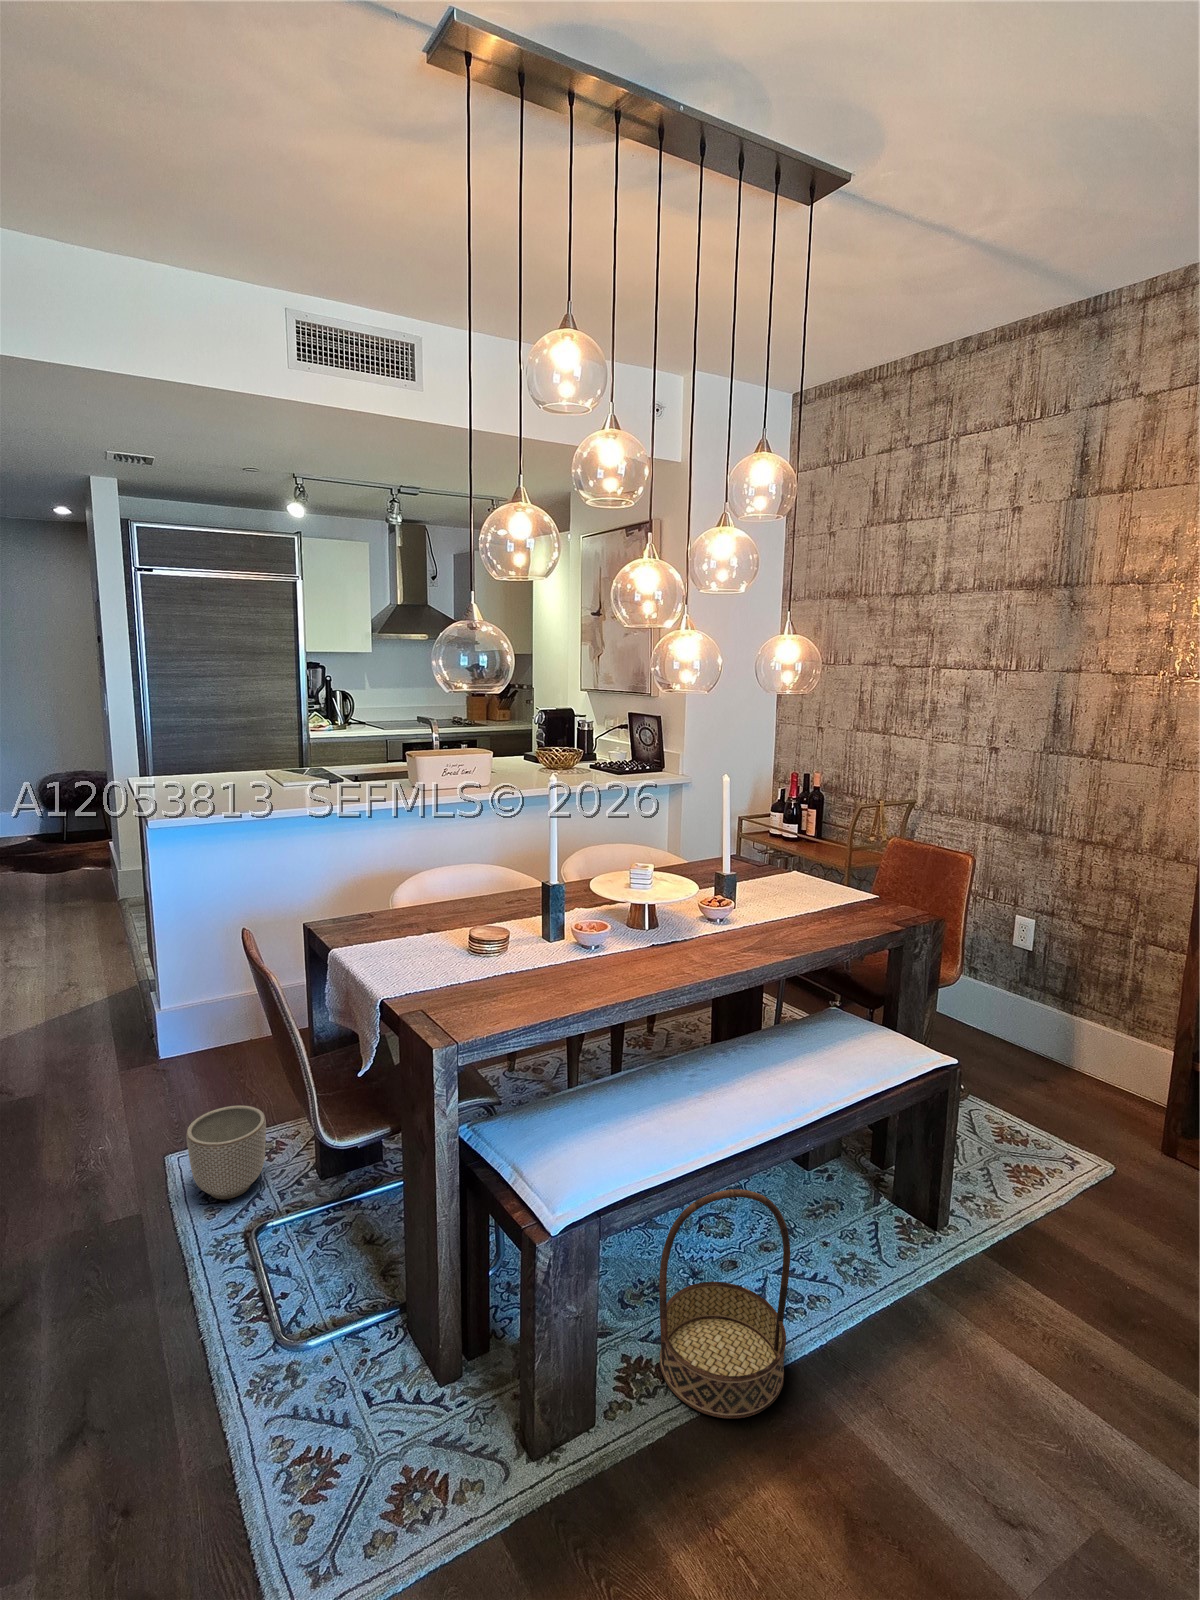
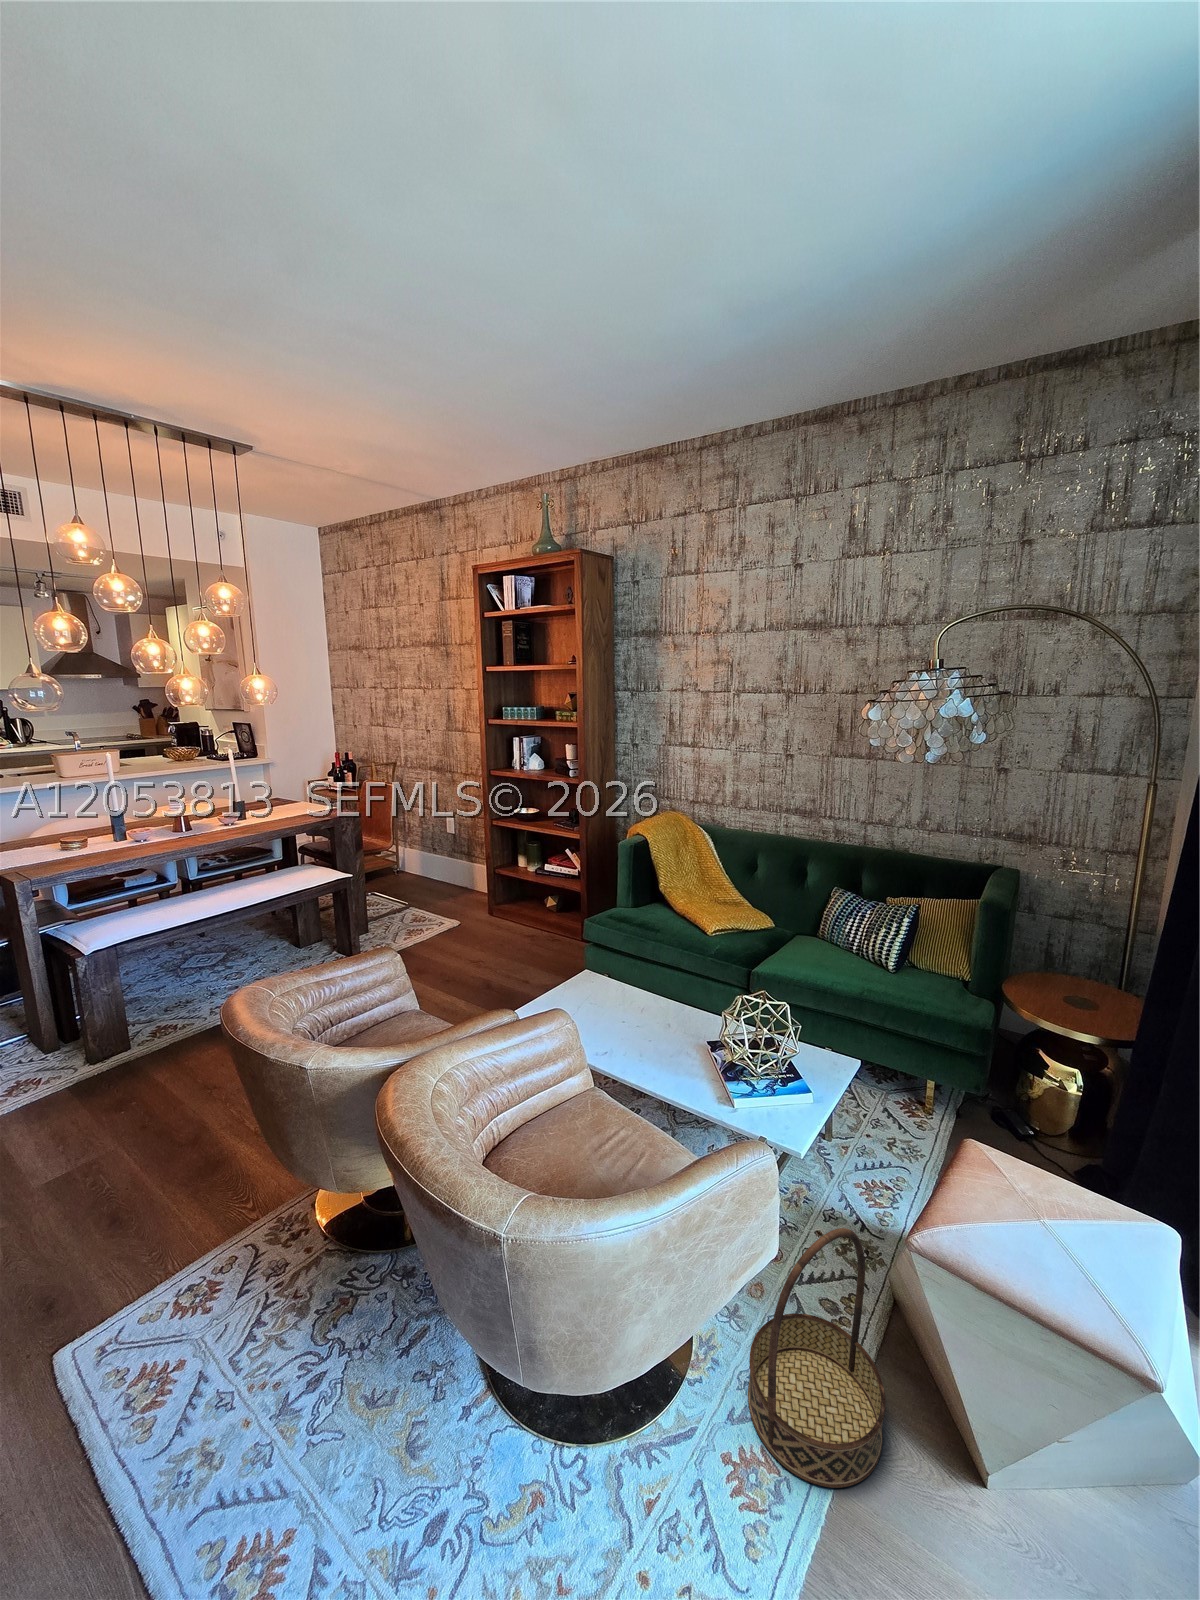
planter: present [186,1106,266,1199] -> none [59,1276,182,1426]

